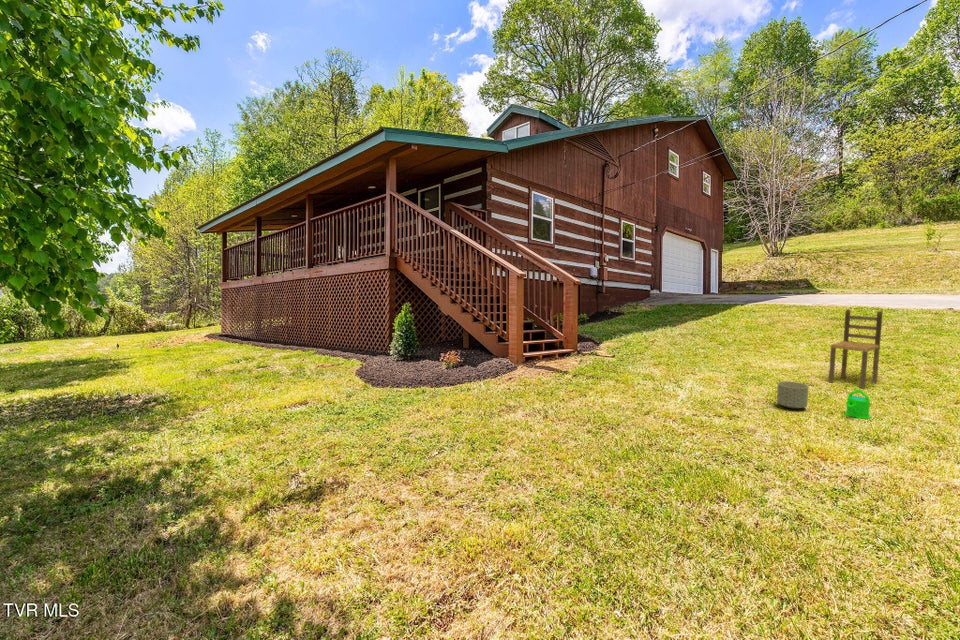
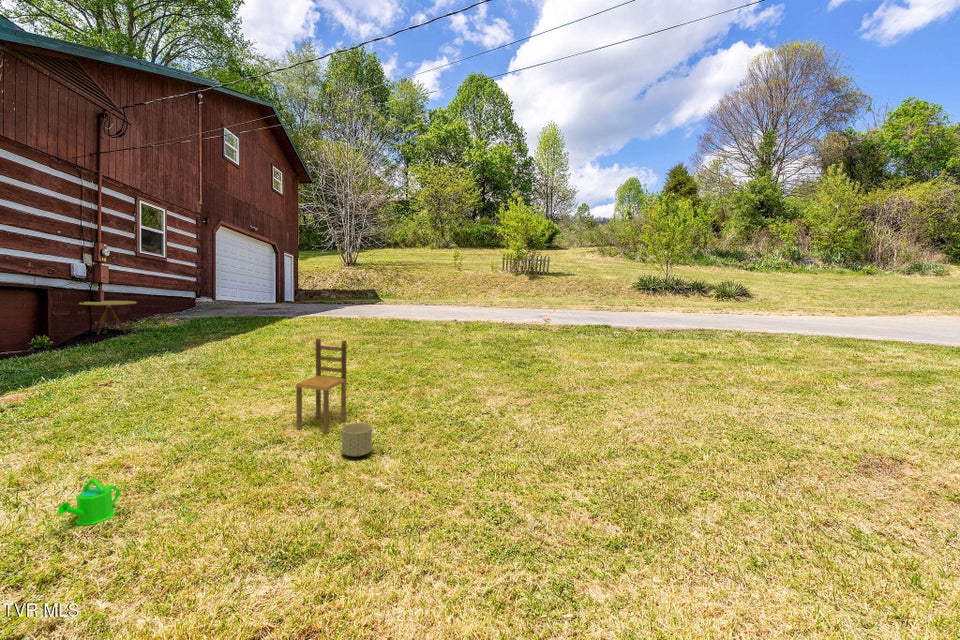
round table: none [594,292,626,315] -> present [79,301,137,334]
planter: present [777,381,808,409] -> present [342,423,372,457]
watering can: present [845,390,870,418] -> present [58,479,121,525]

